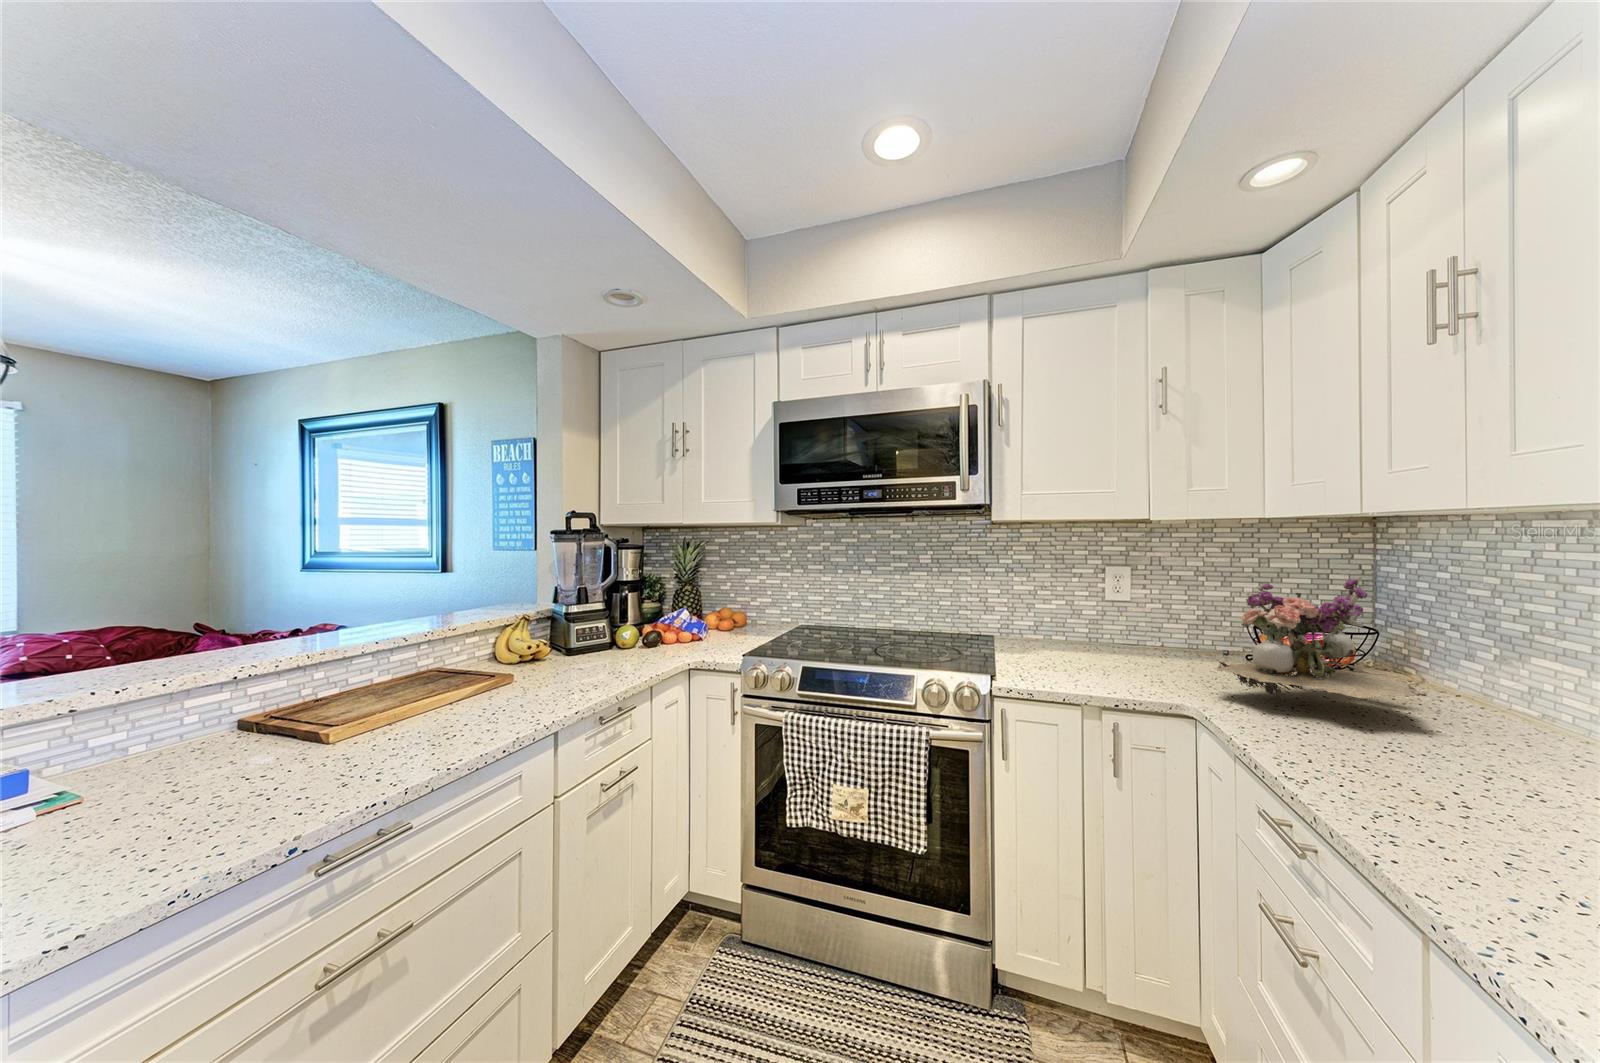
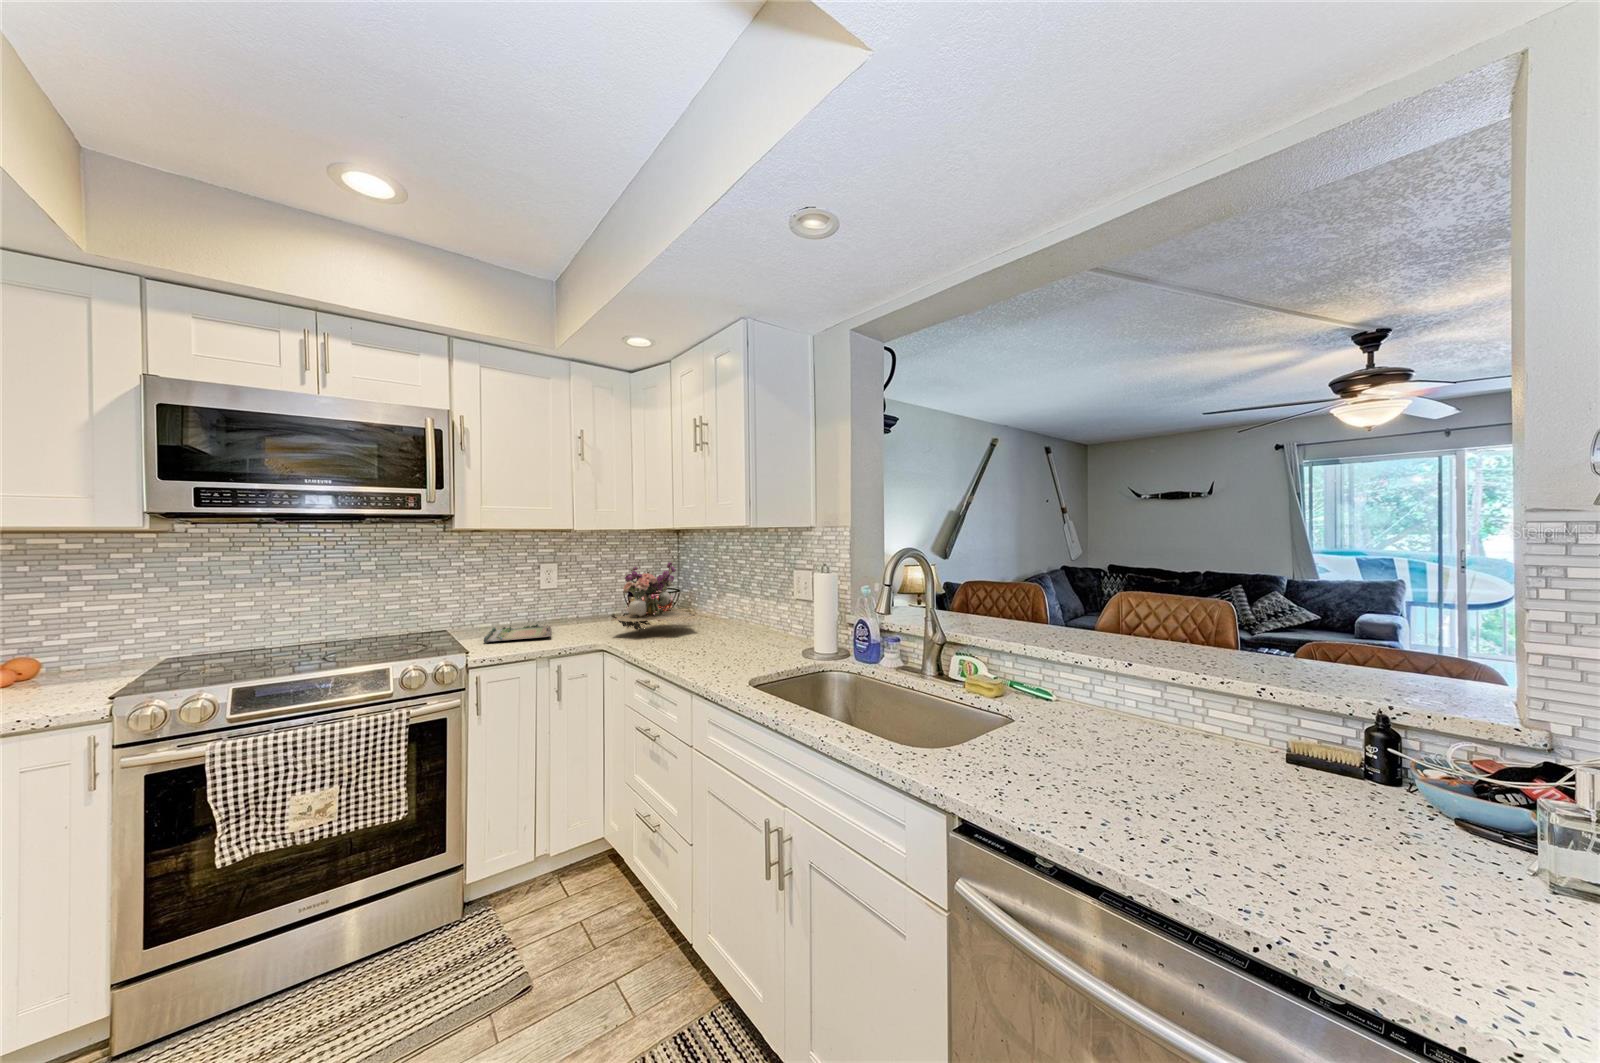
tray: none [1023,641,1120,673] -> present [484,624,551,643]

